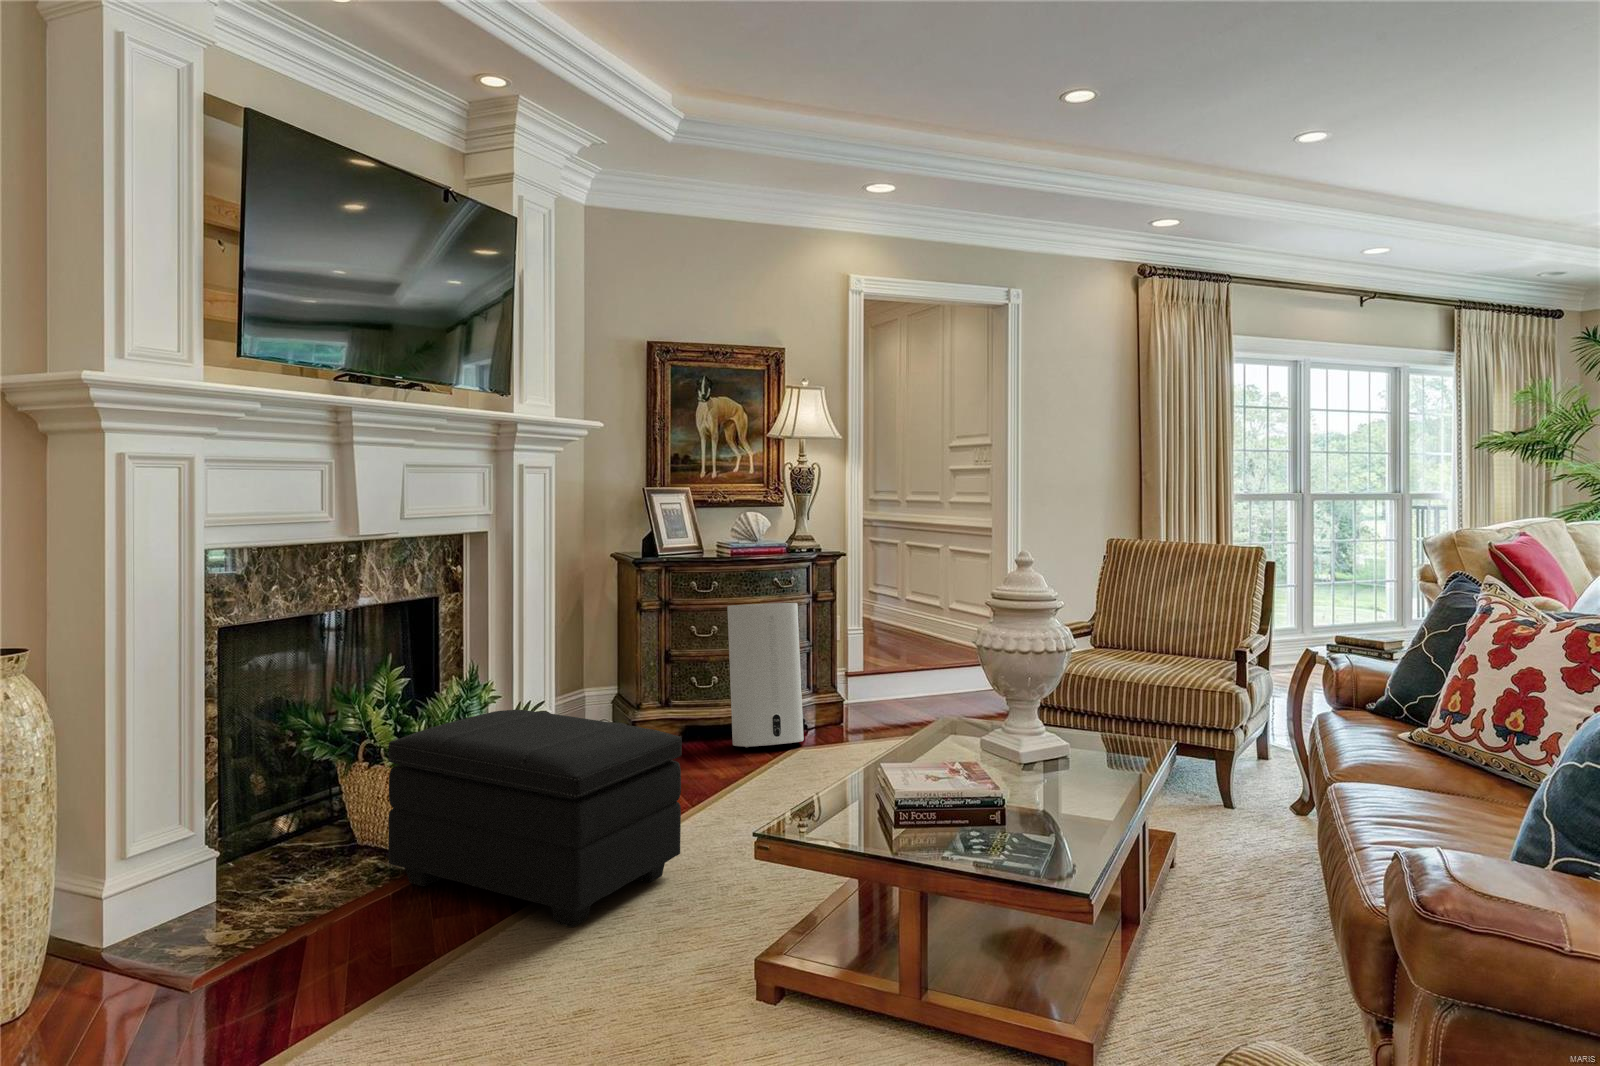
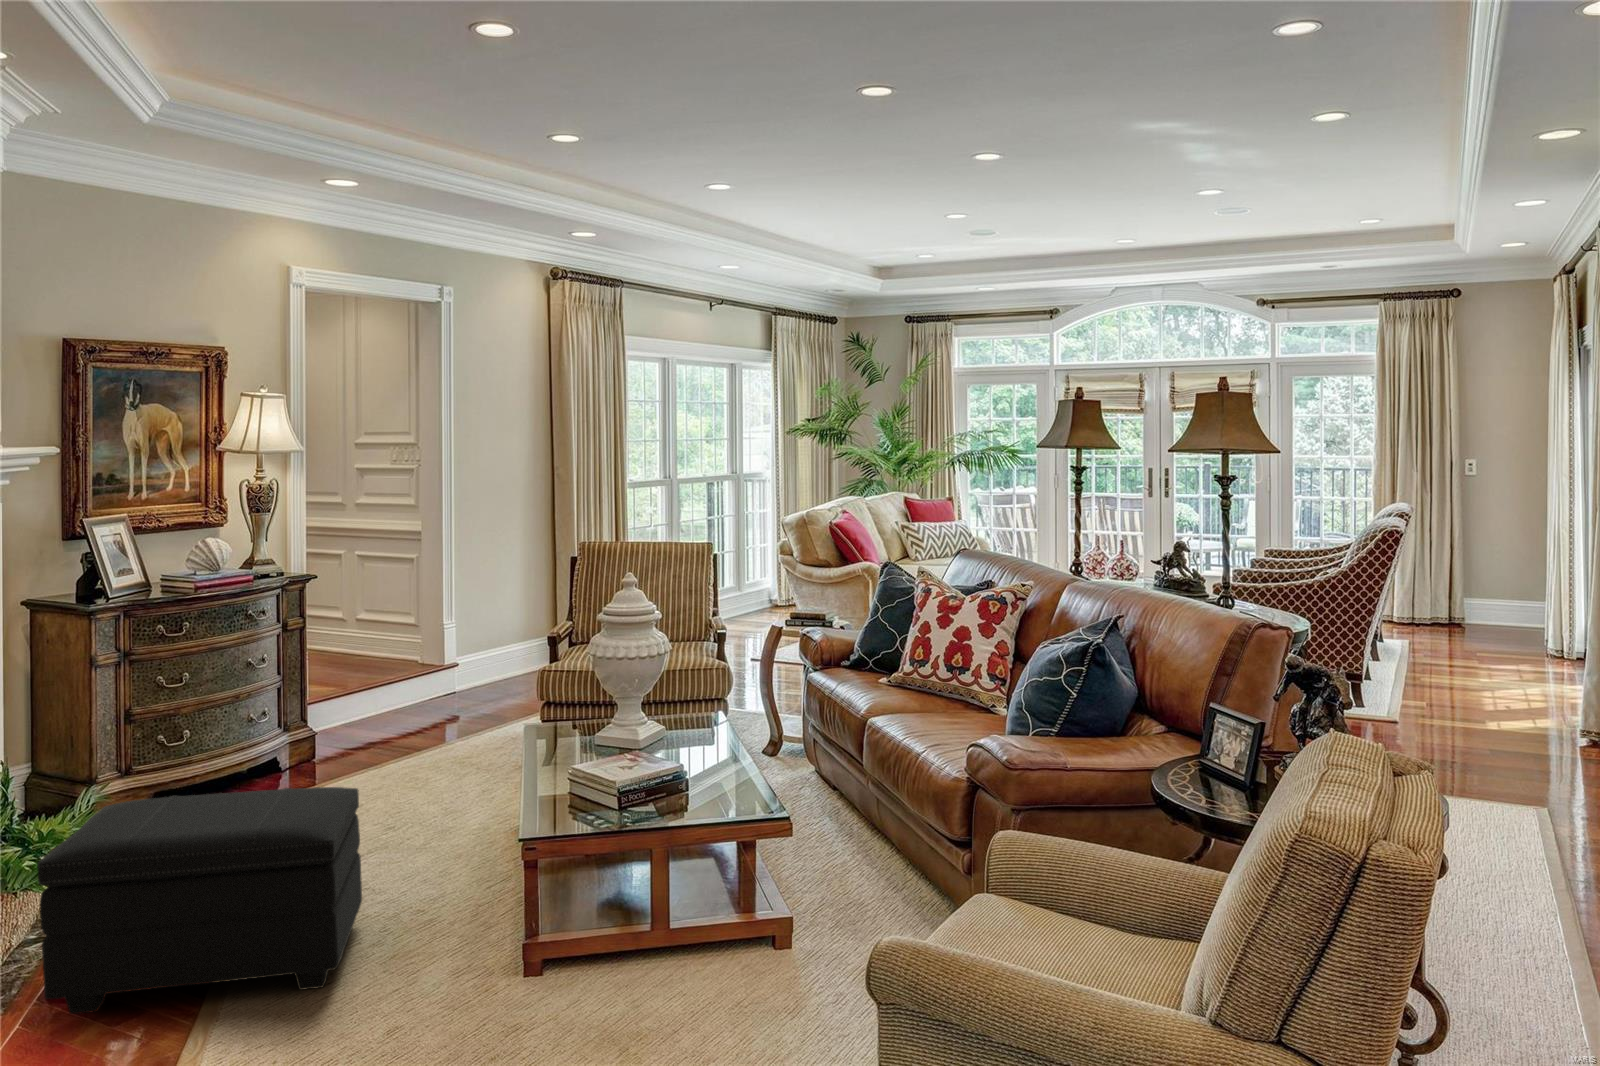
air purifier: present [727,603,804,748] -> none [220,636,321,801]

